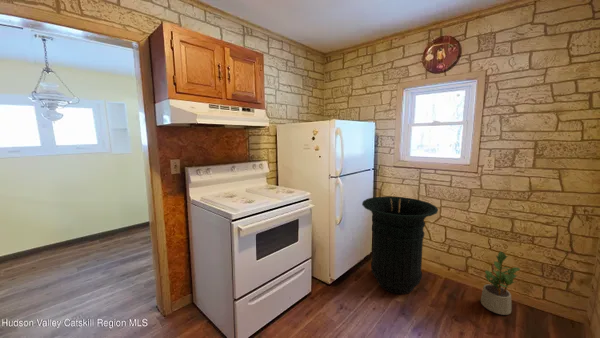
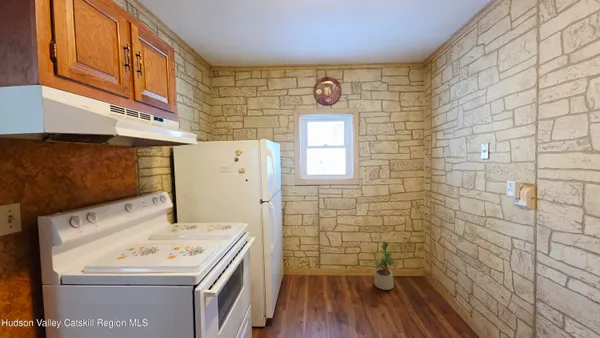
trash can: present [362,196,438,294] -> none [282,213,347,308]

